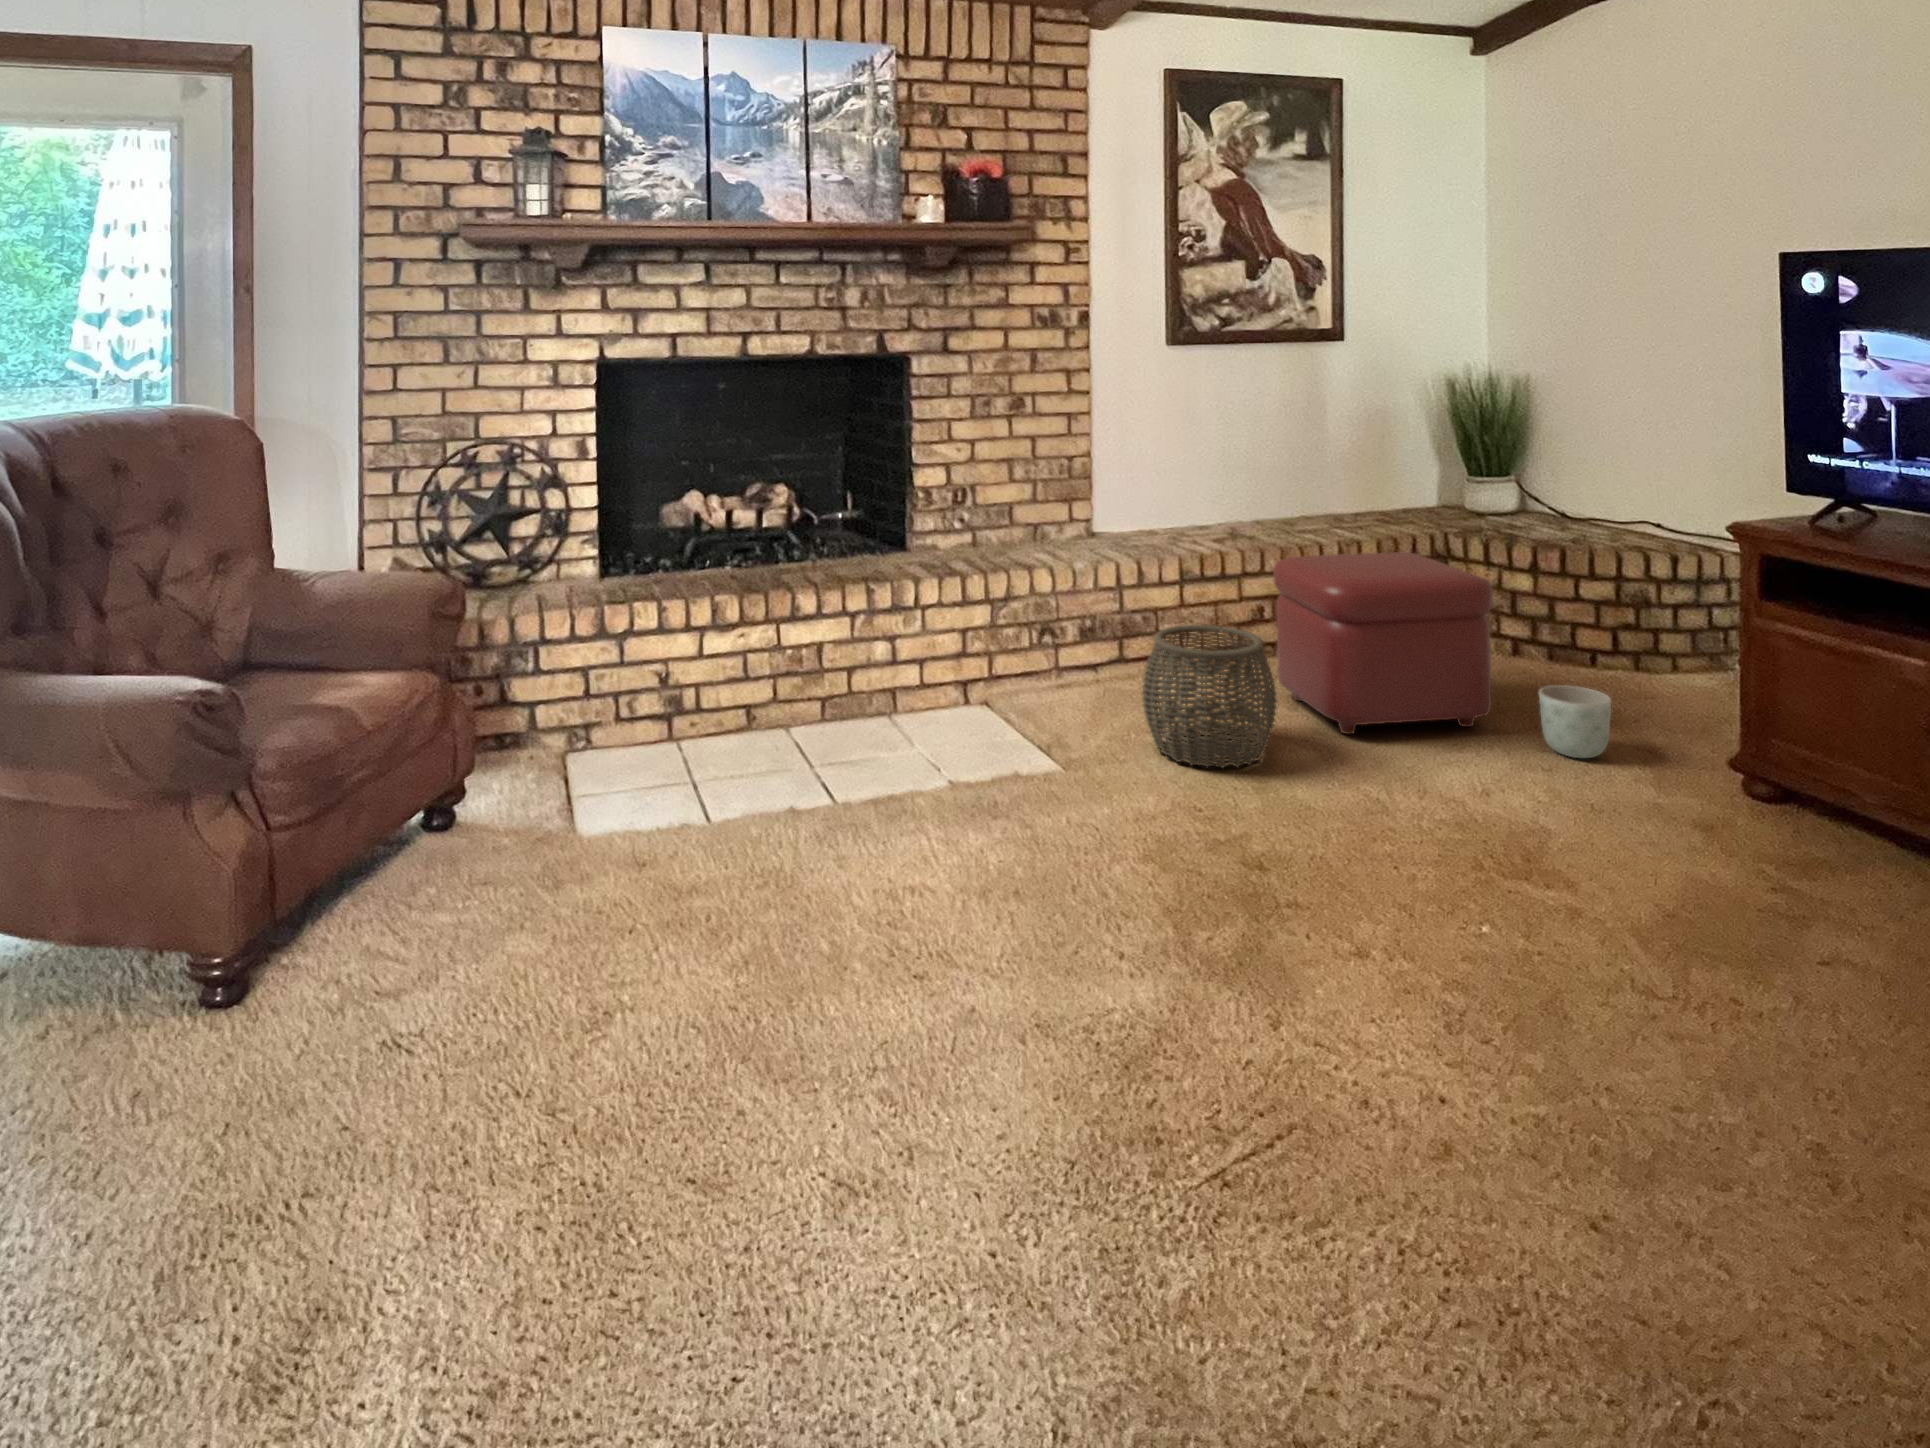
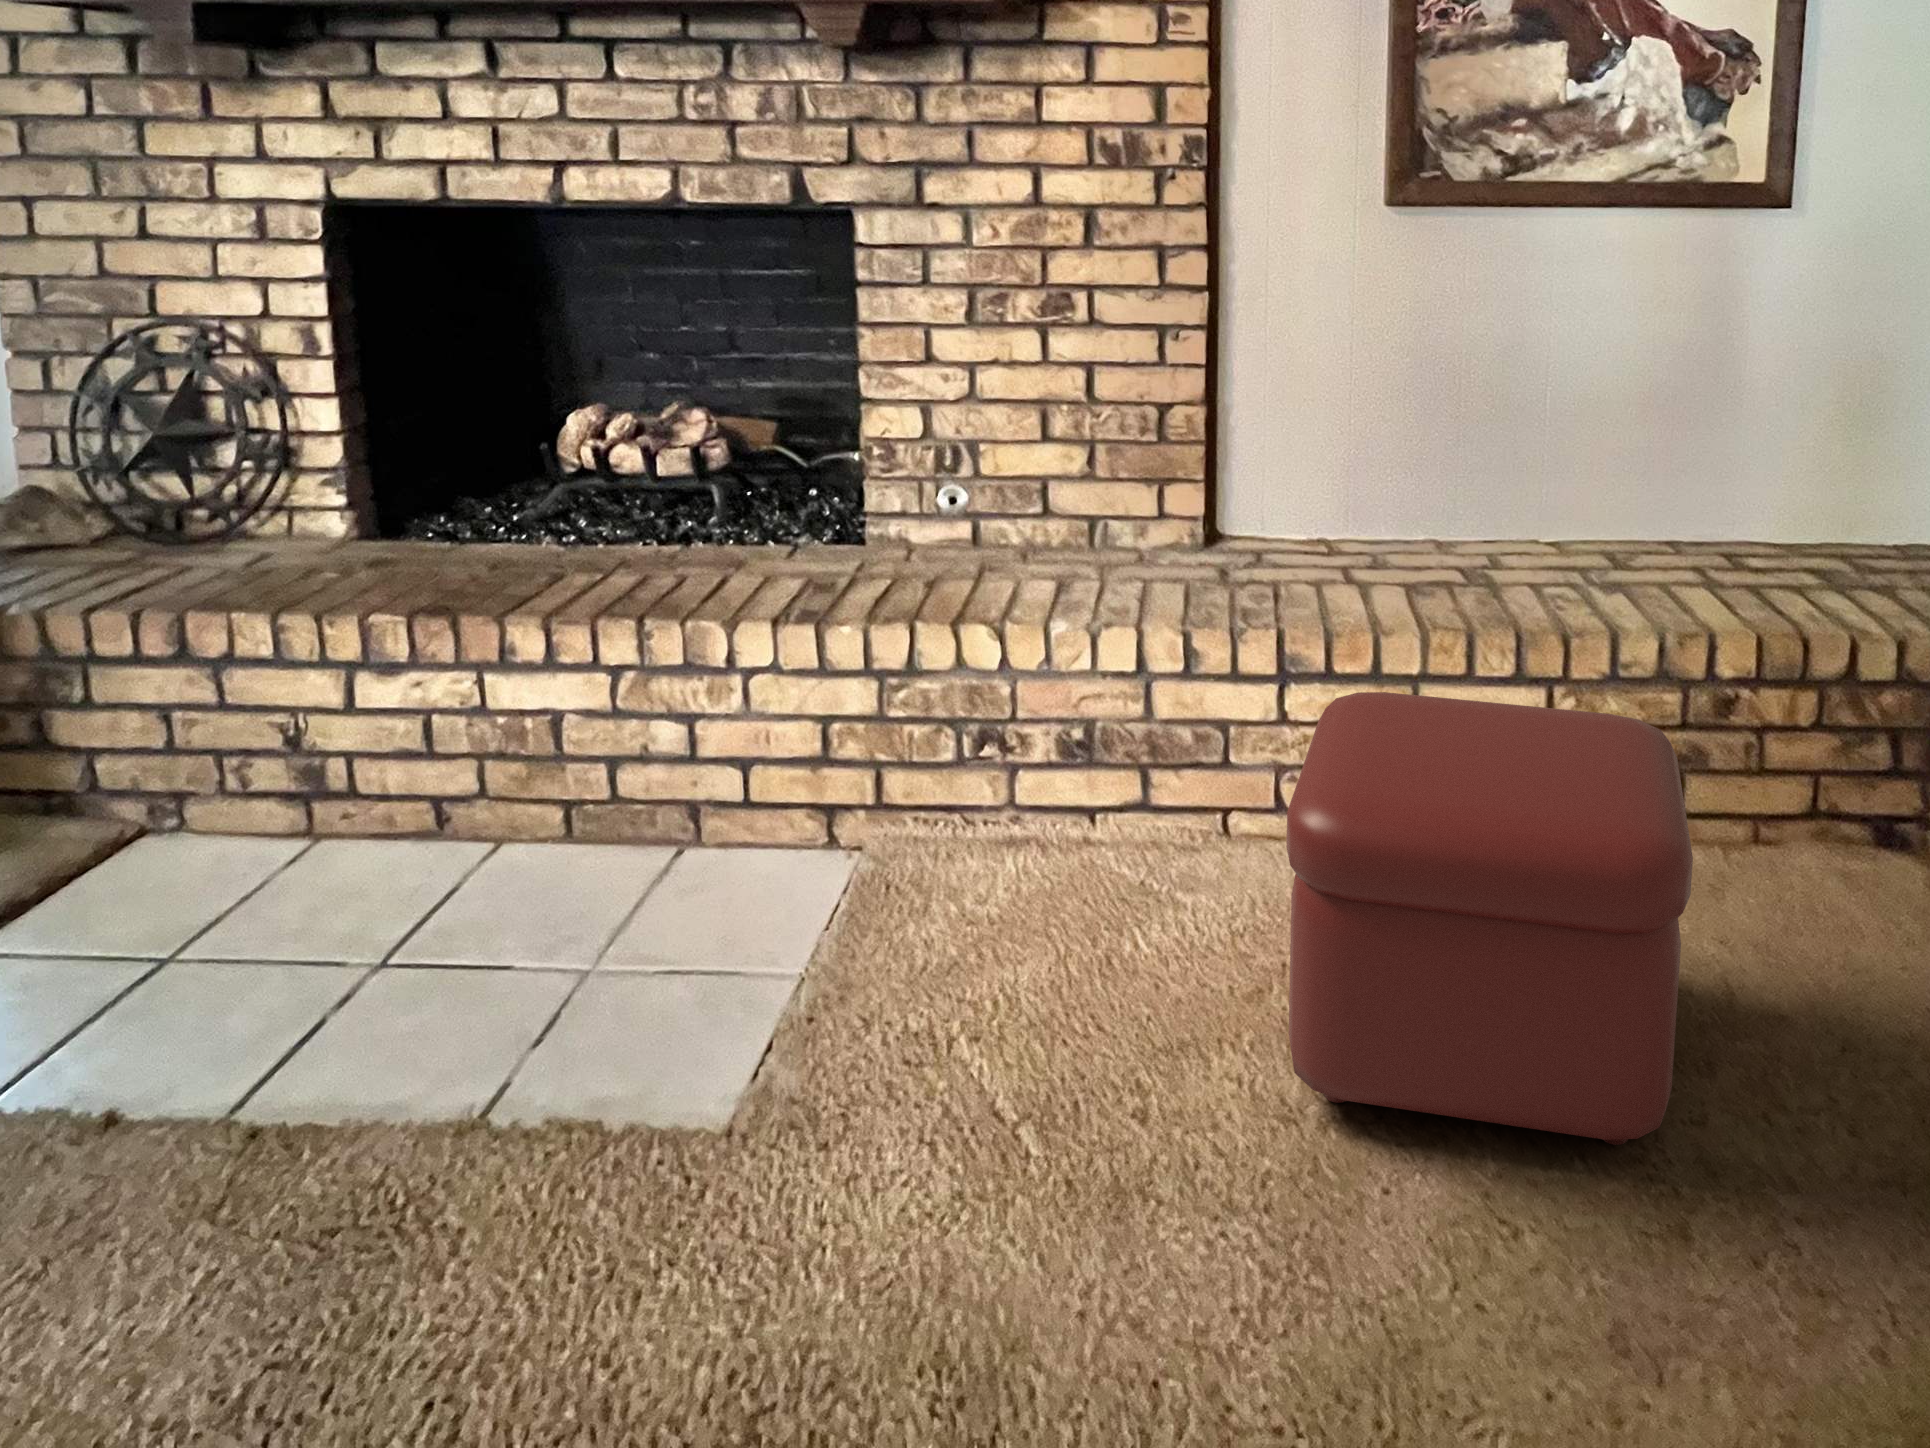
woven basket: present [1142,625,1277,768] -> none [880,821,1149,1147]
planter: present [1538,685,1611,758] -> none [1703,1127,1868,1335]

